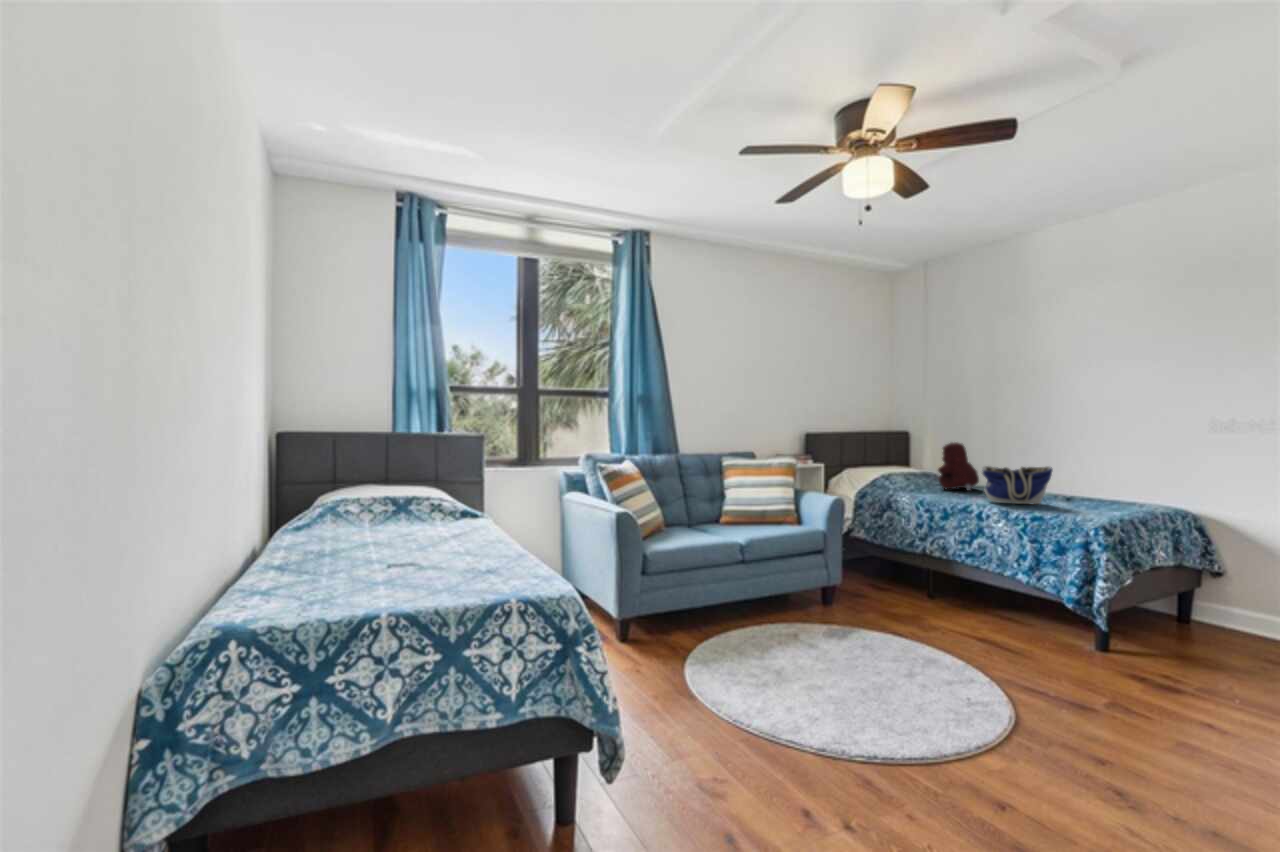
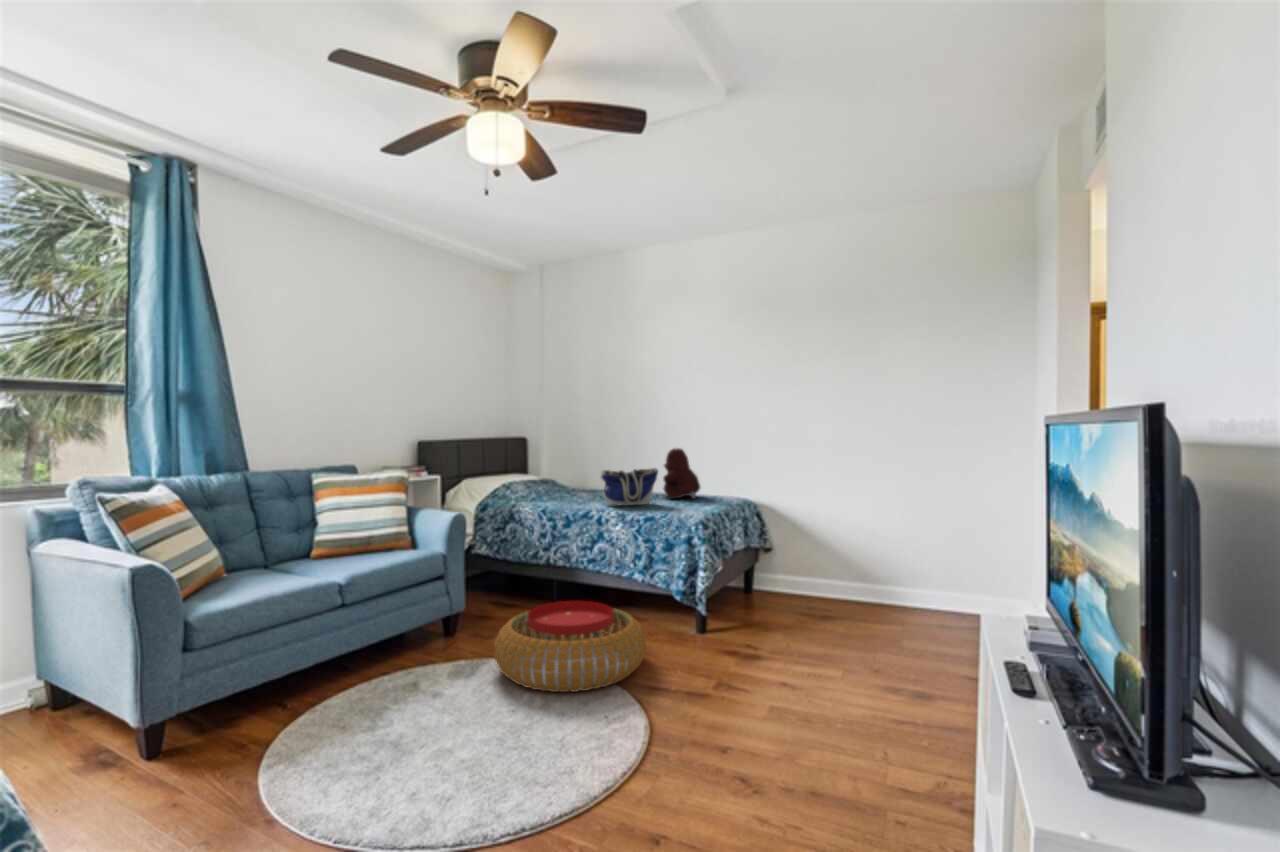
teddy bear: present [938,442,979,491] -> present [663,448,700,499]
pouf: none [864,587,1024,673] -> present [494,601,646,692]

